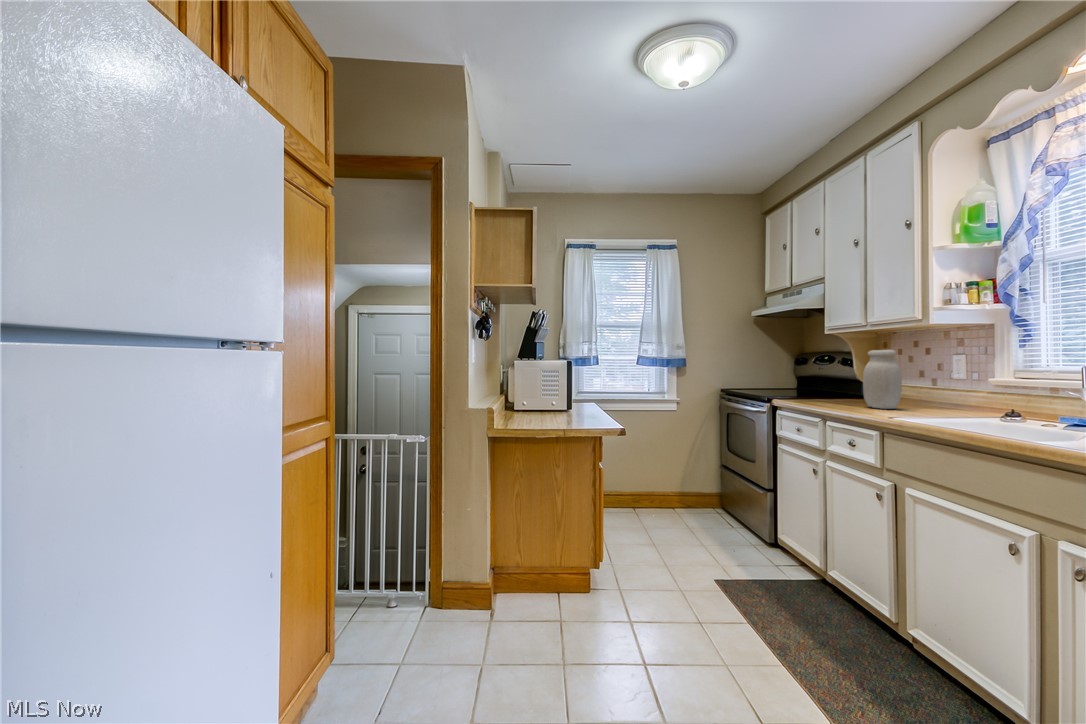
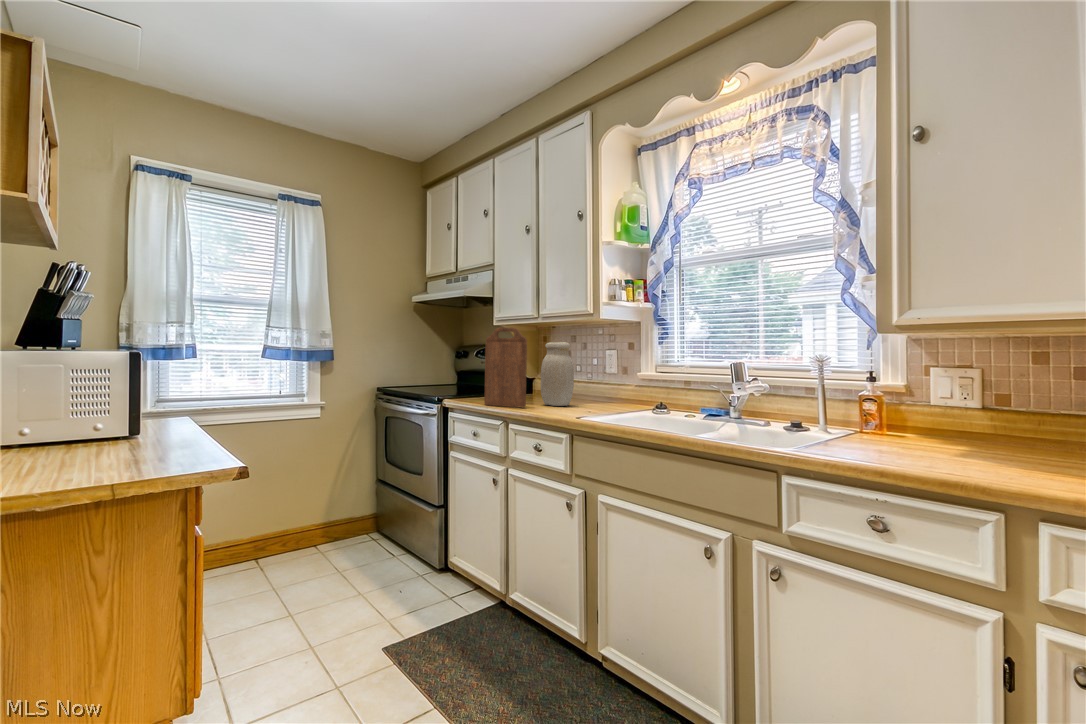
cutting board: none [804,340,843,408] -> present [484,328,527,408]

